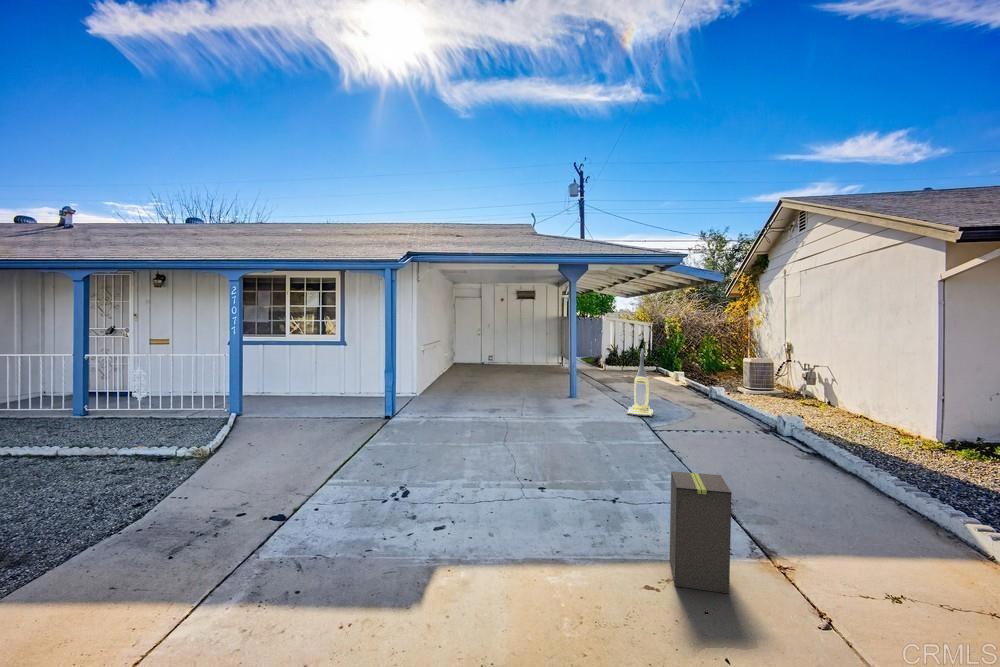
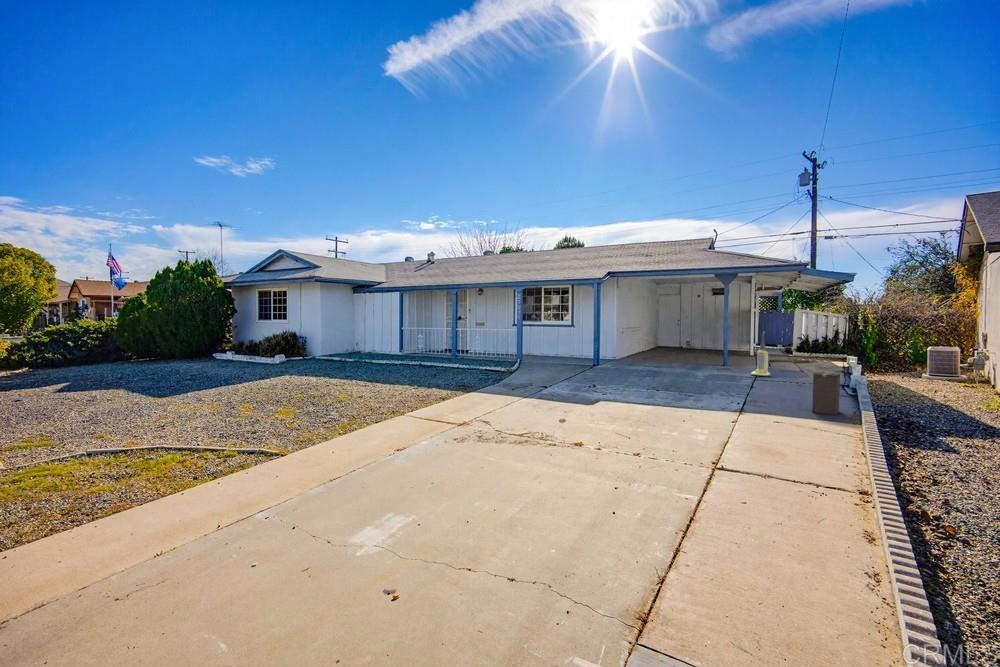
cardboard box: present [670,471,732,593] -> present [812,372,840,415]

